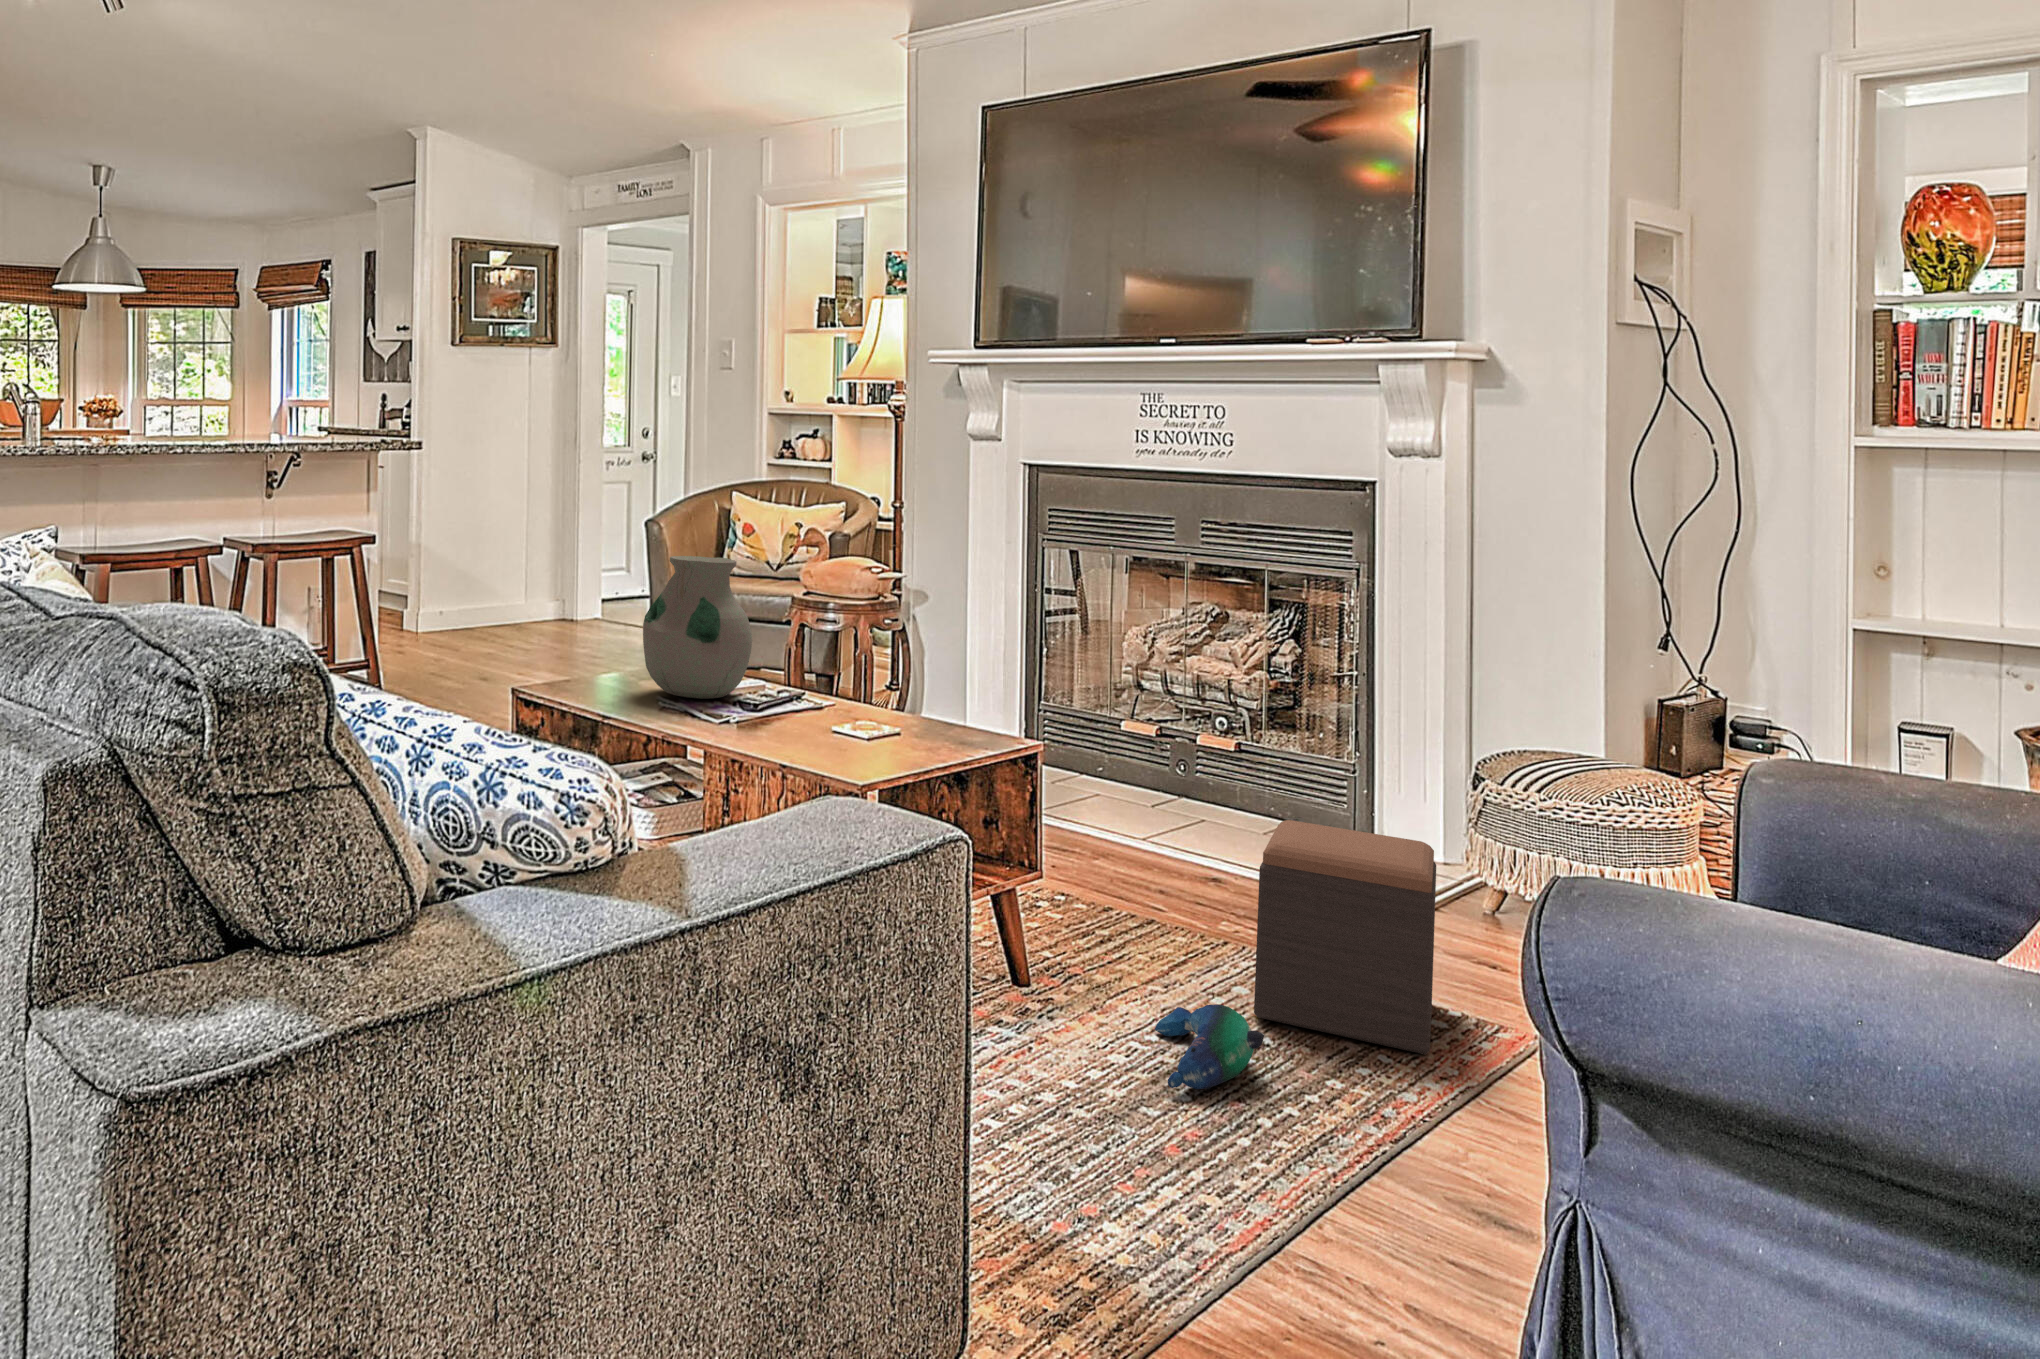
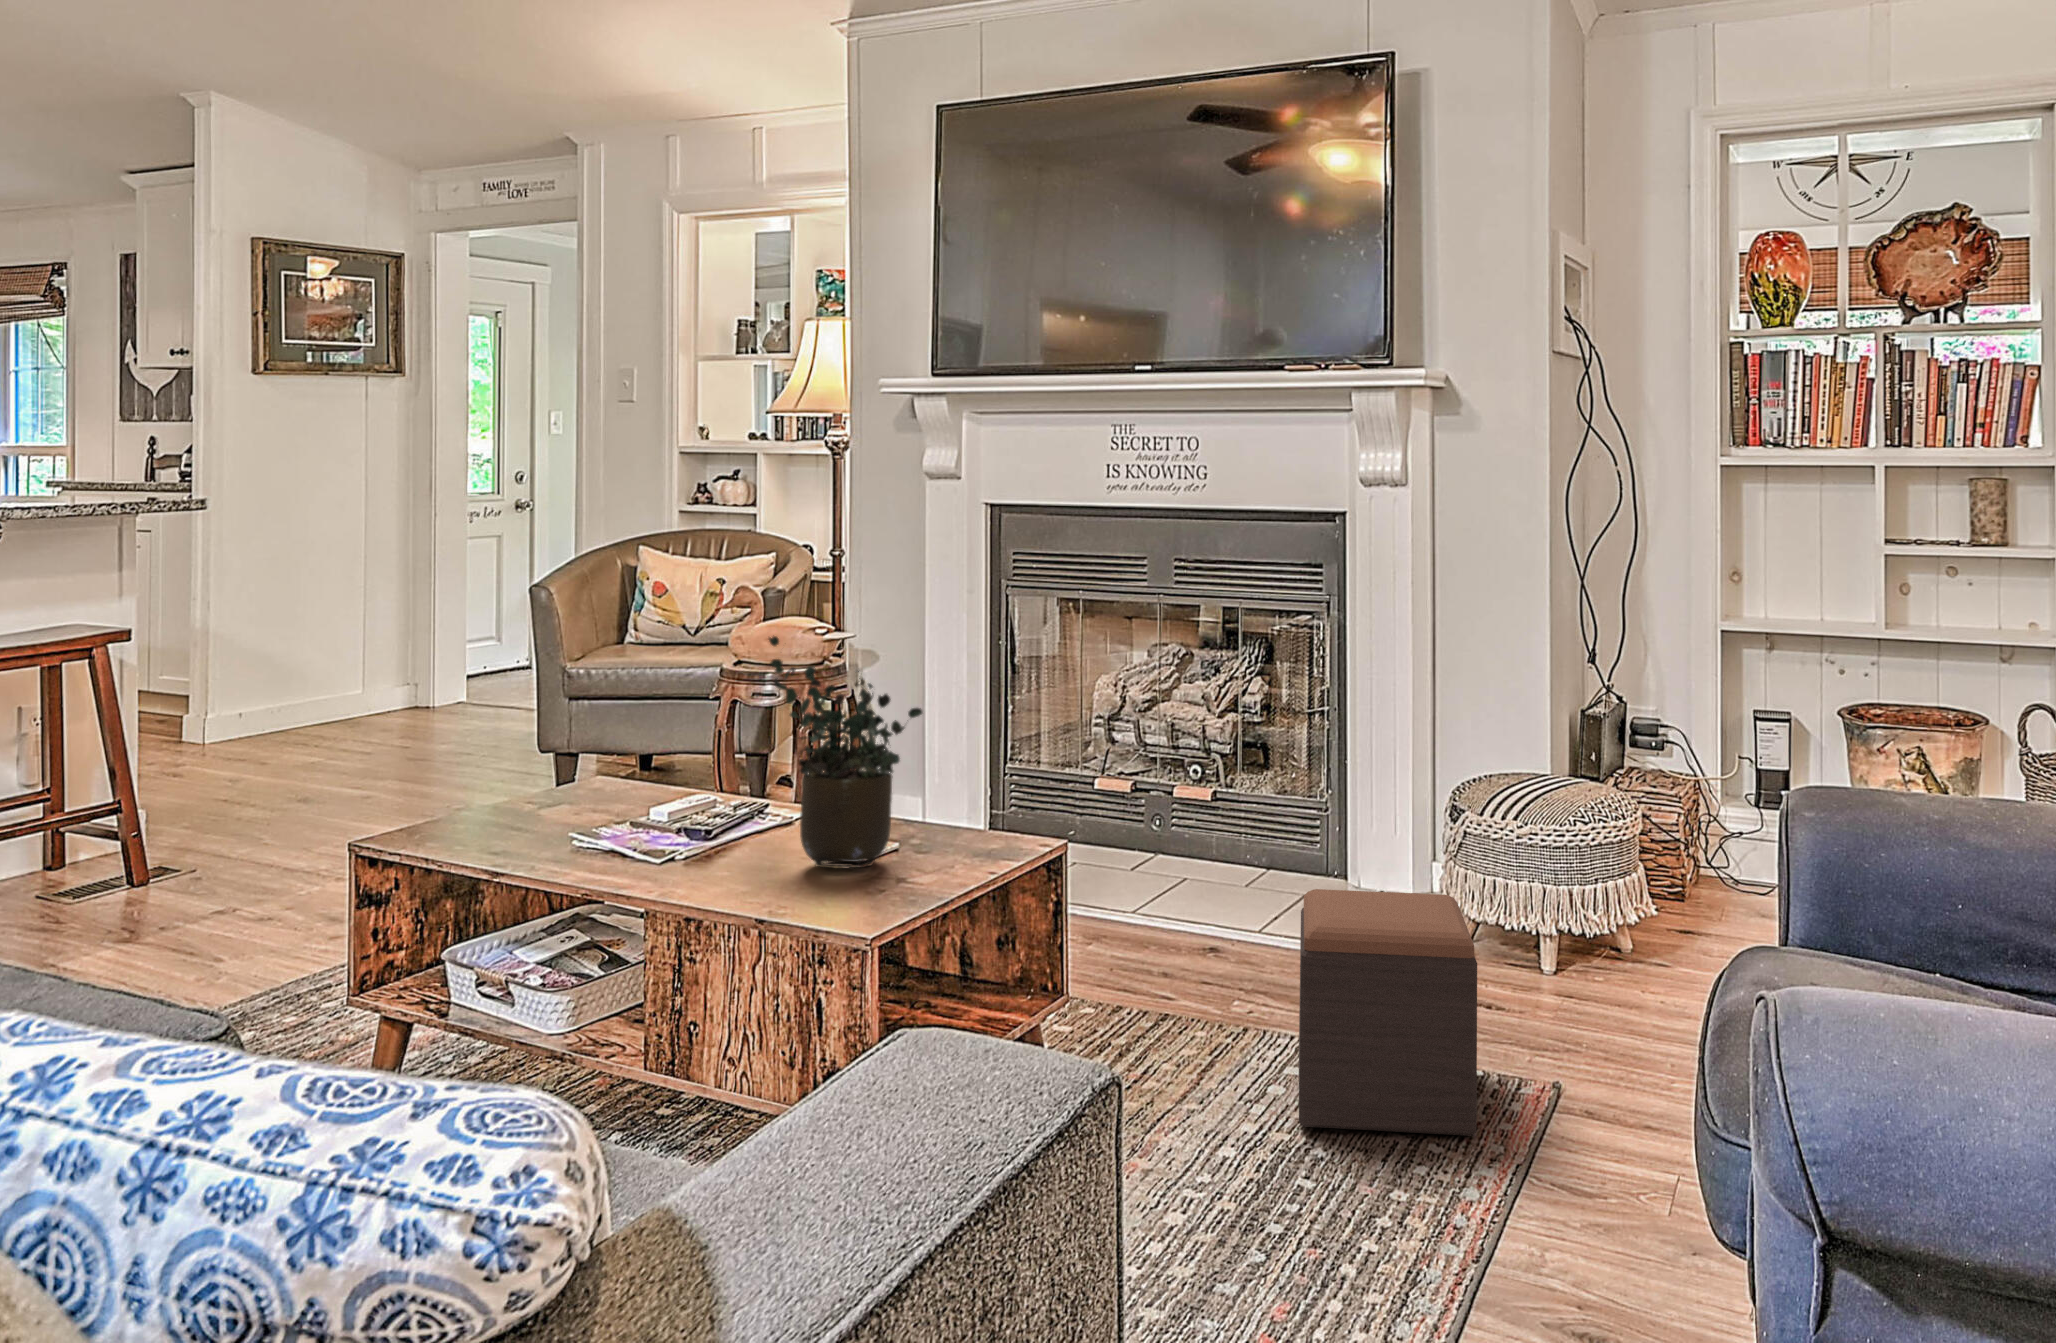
potted plant: none [806,552,926,741] -> present [769,636,922,868]
vase: present [643,556,752,699] -> none [539,645,690,833]
plush toy: present [1155,1004,1264,1090] -> none [1201,1129,1330,1253]

